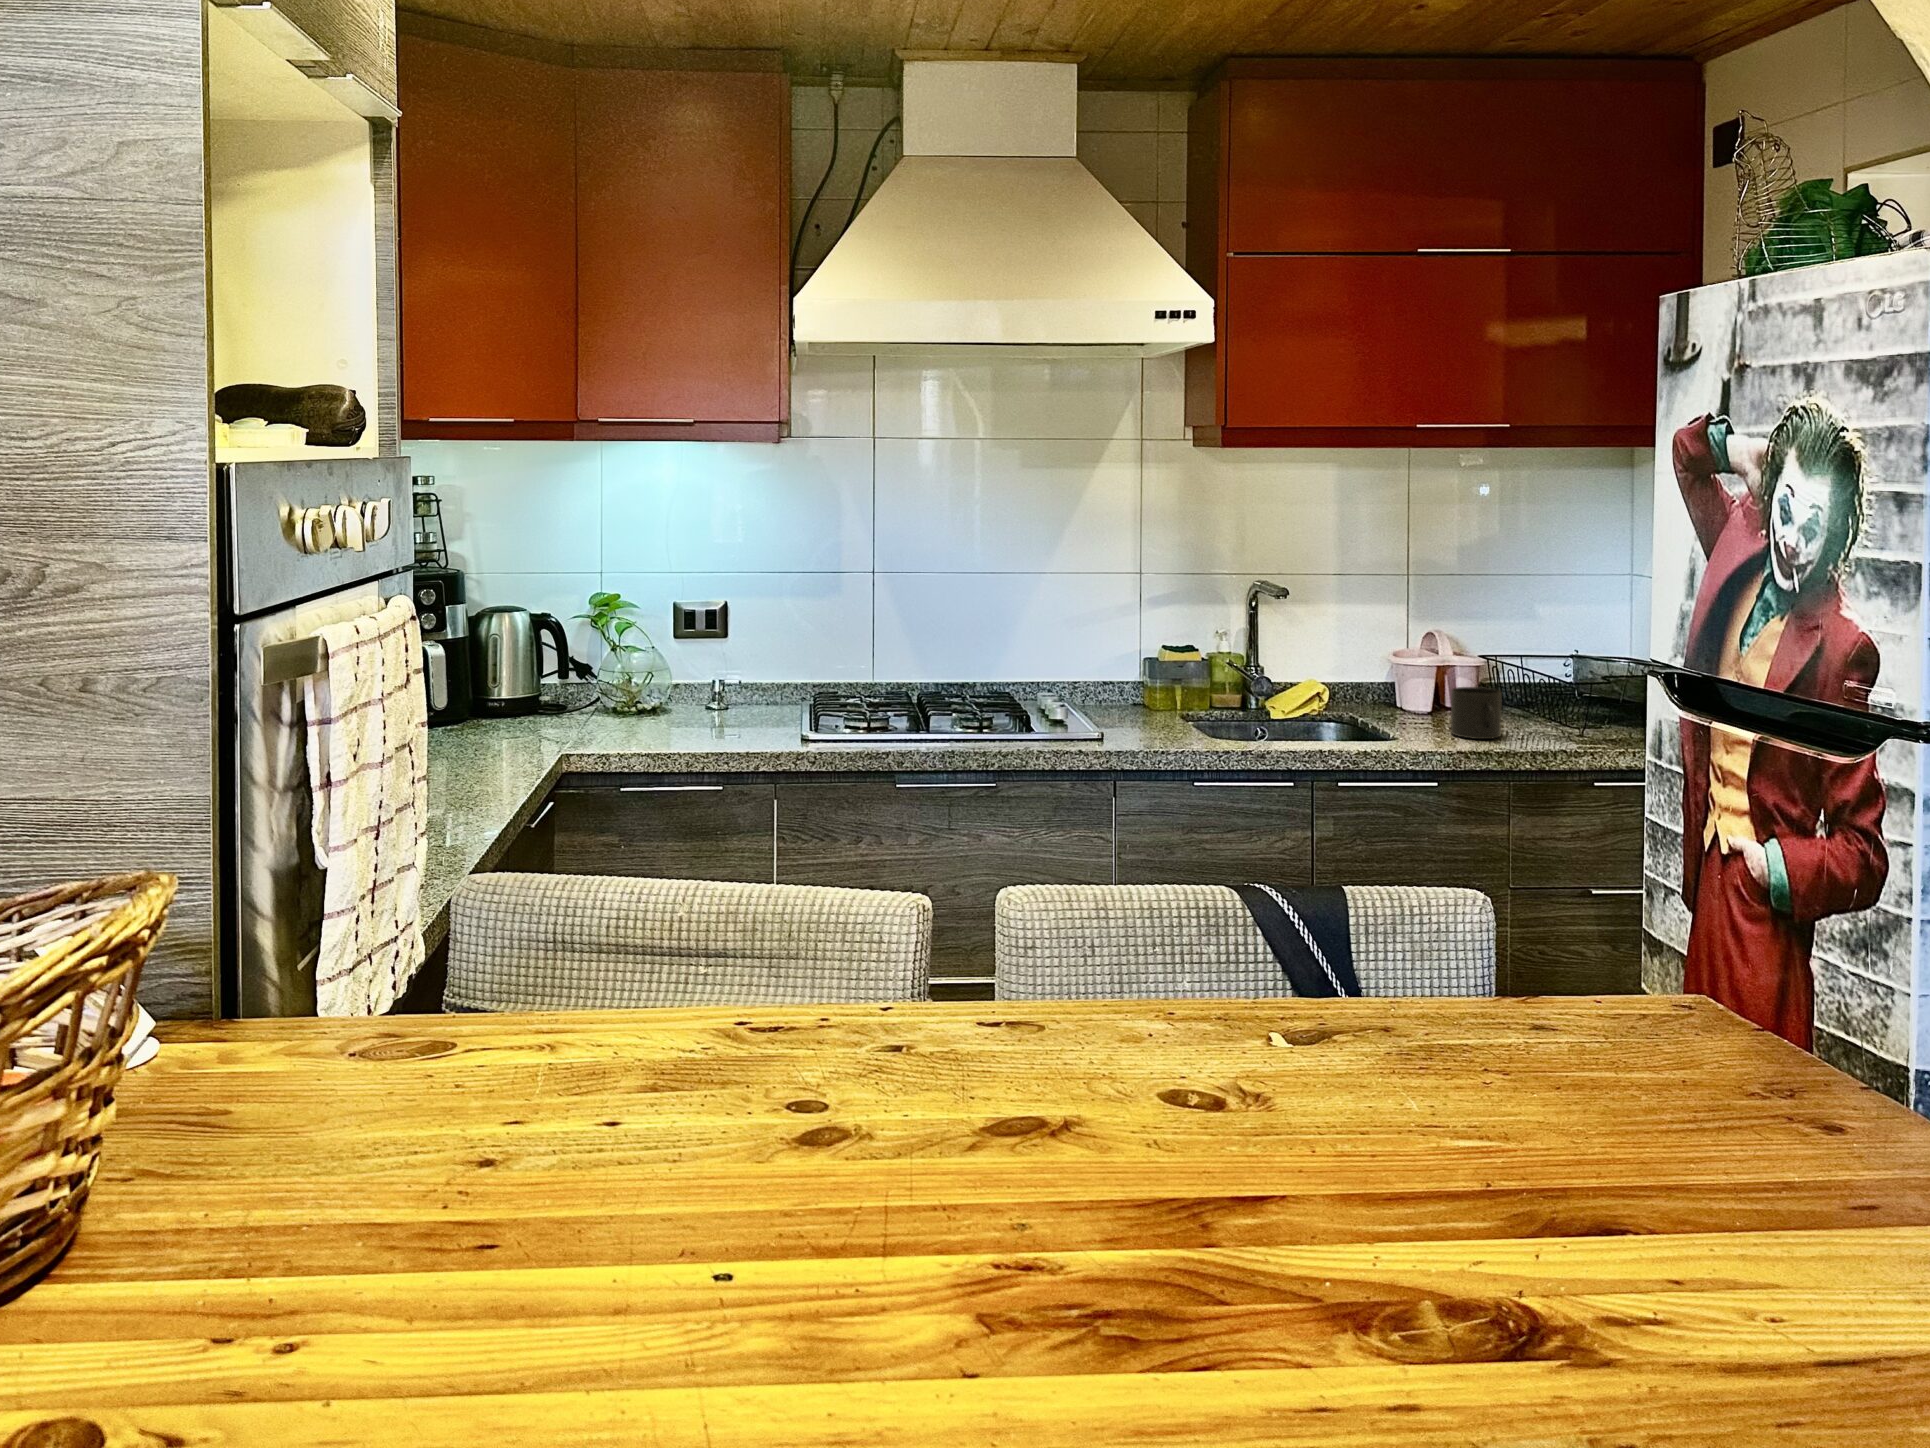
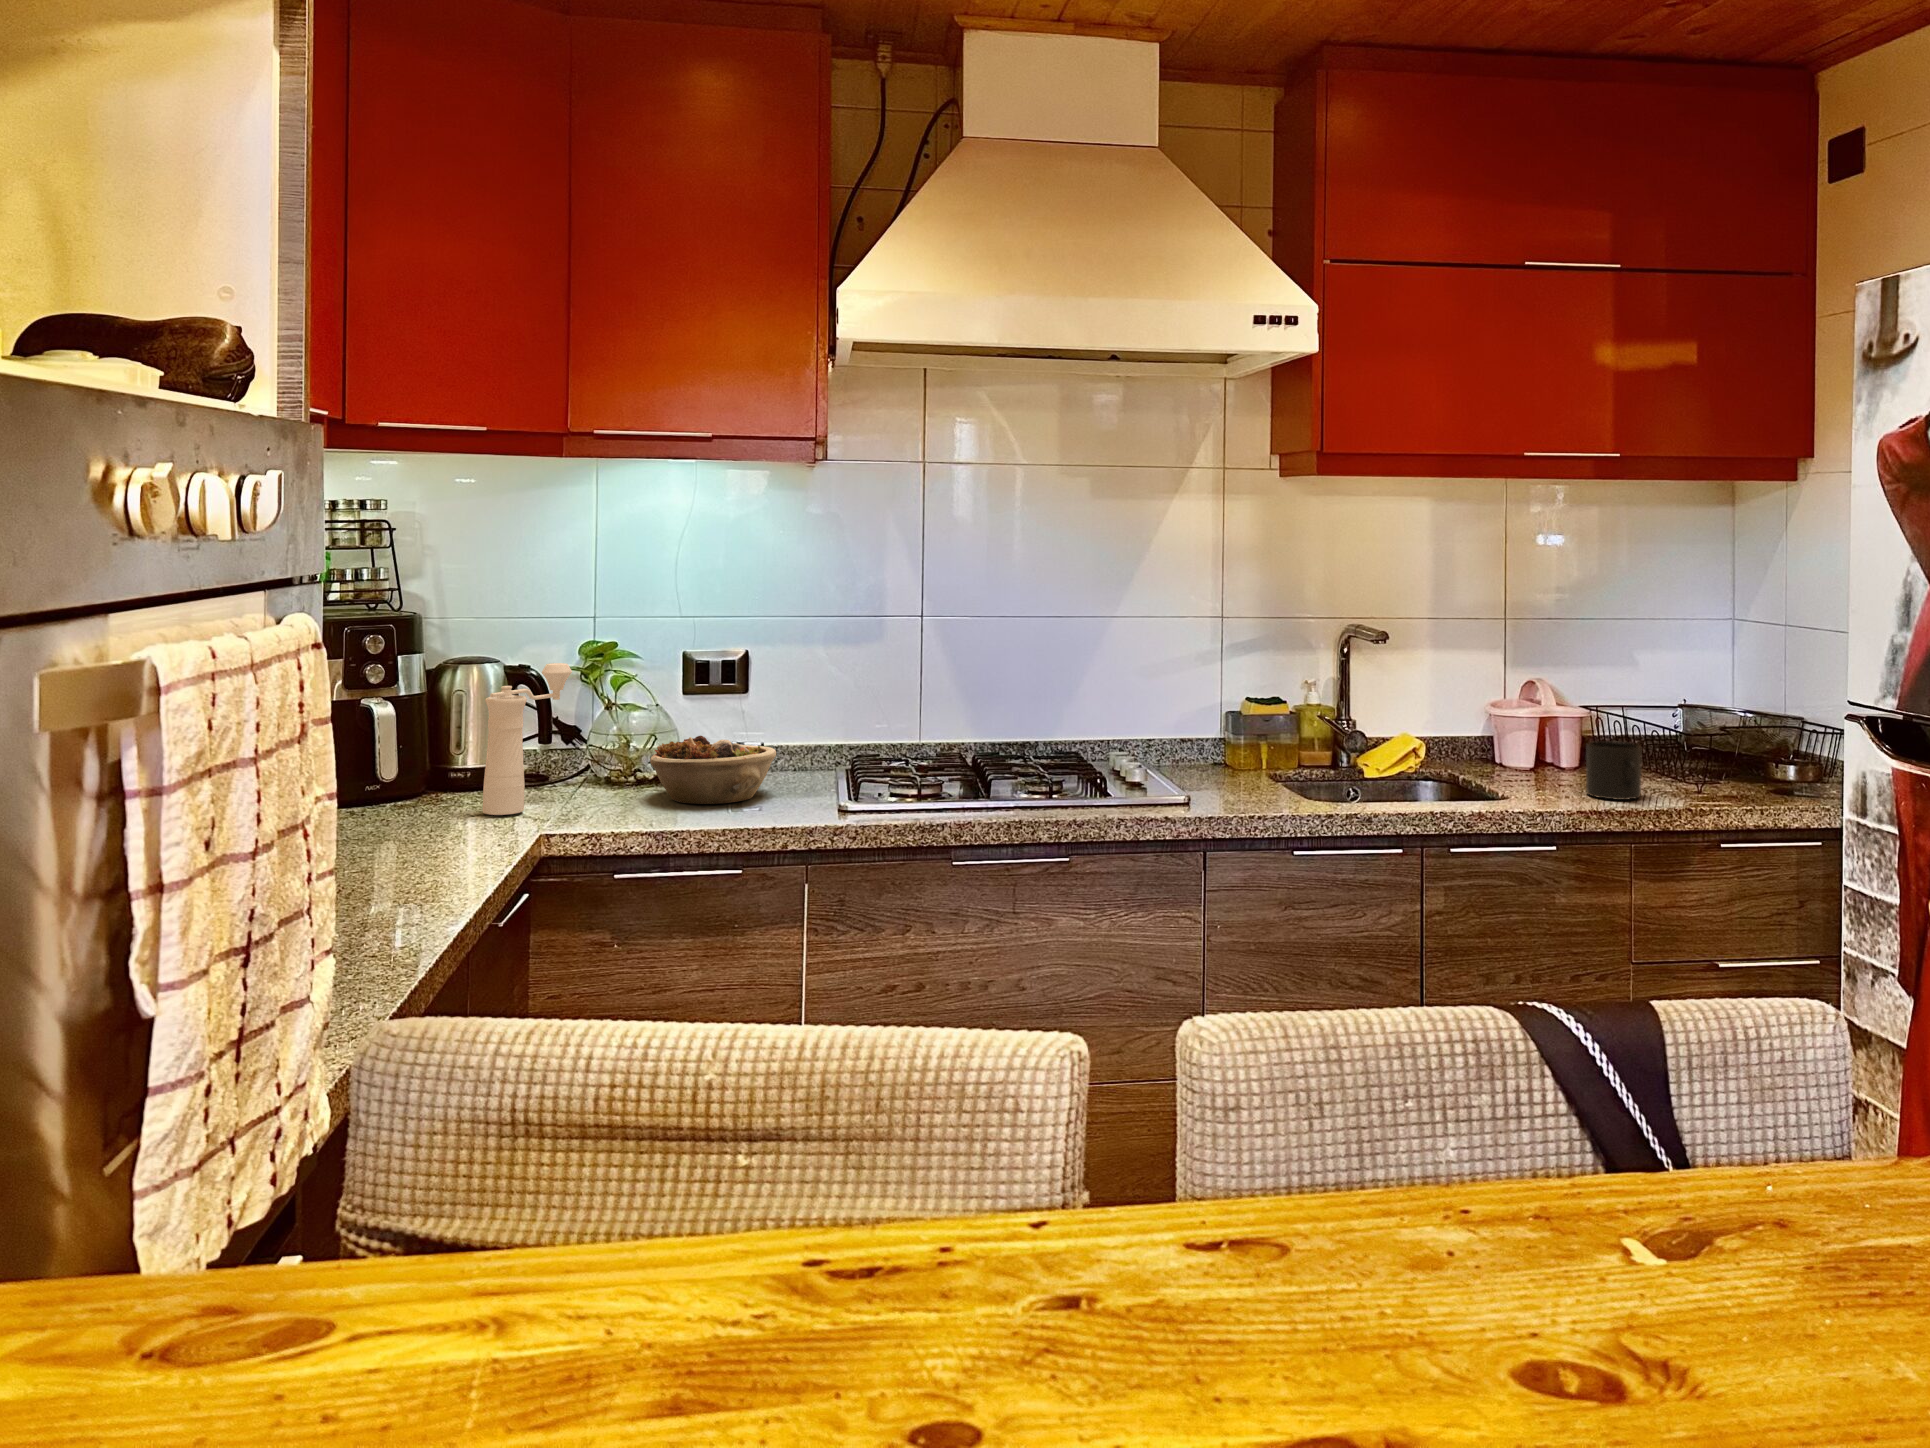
pepper mill: none [520,618,586,739] -> present [483,663,572,815]
succulent planter: none [648,676,748,732] -> present [650,736,776,804]

